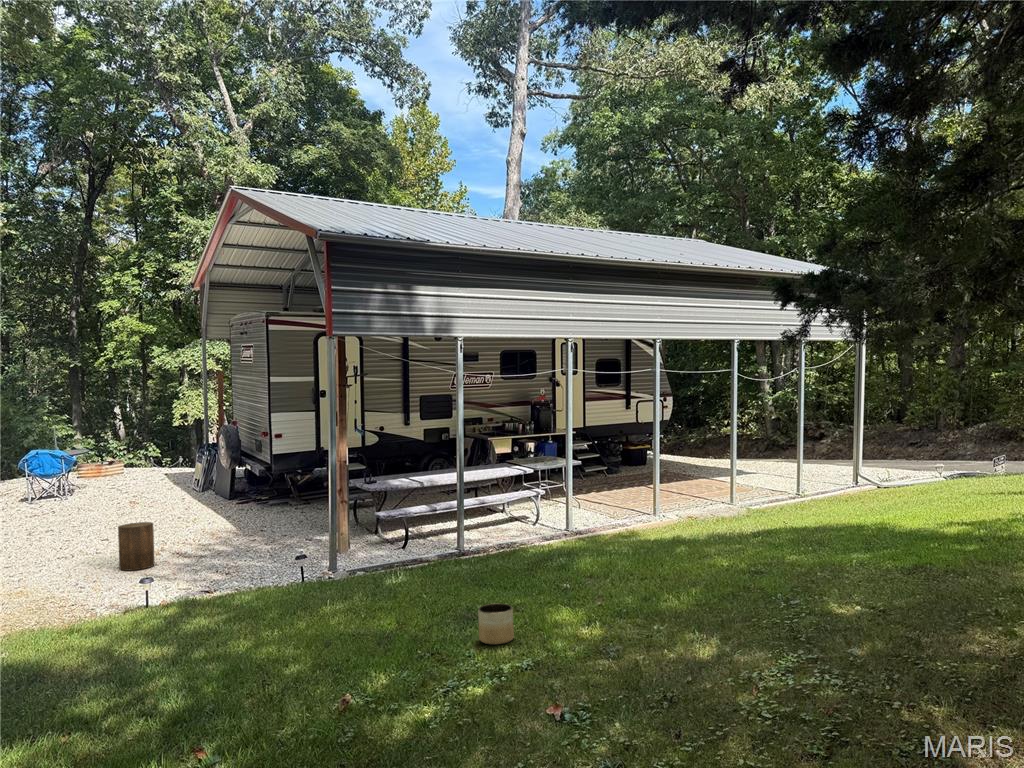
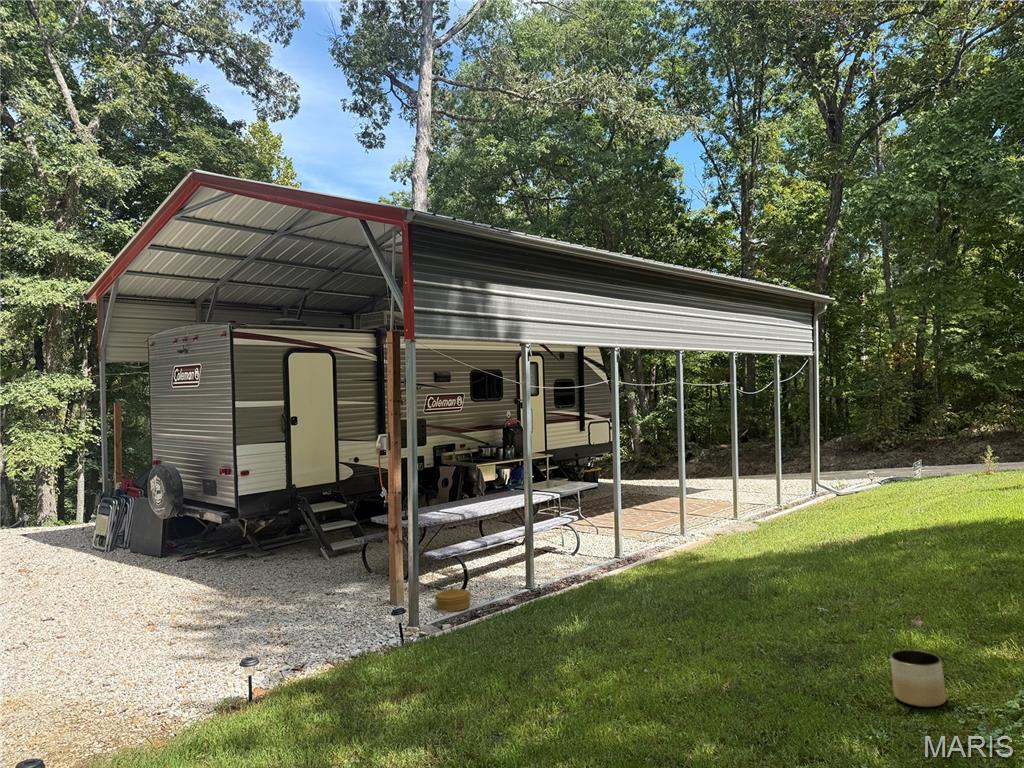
stool: present [118,522,155,571] -> none [119,602,173,678]
basket: none [357,523,388,557] -> present [432,568,470,612]

